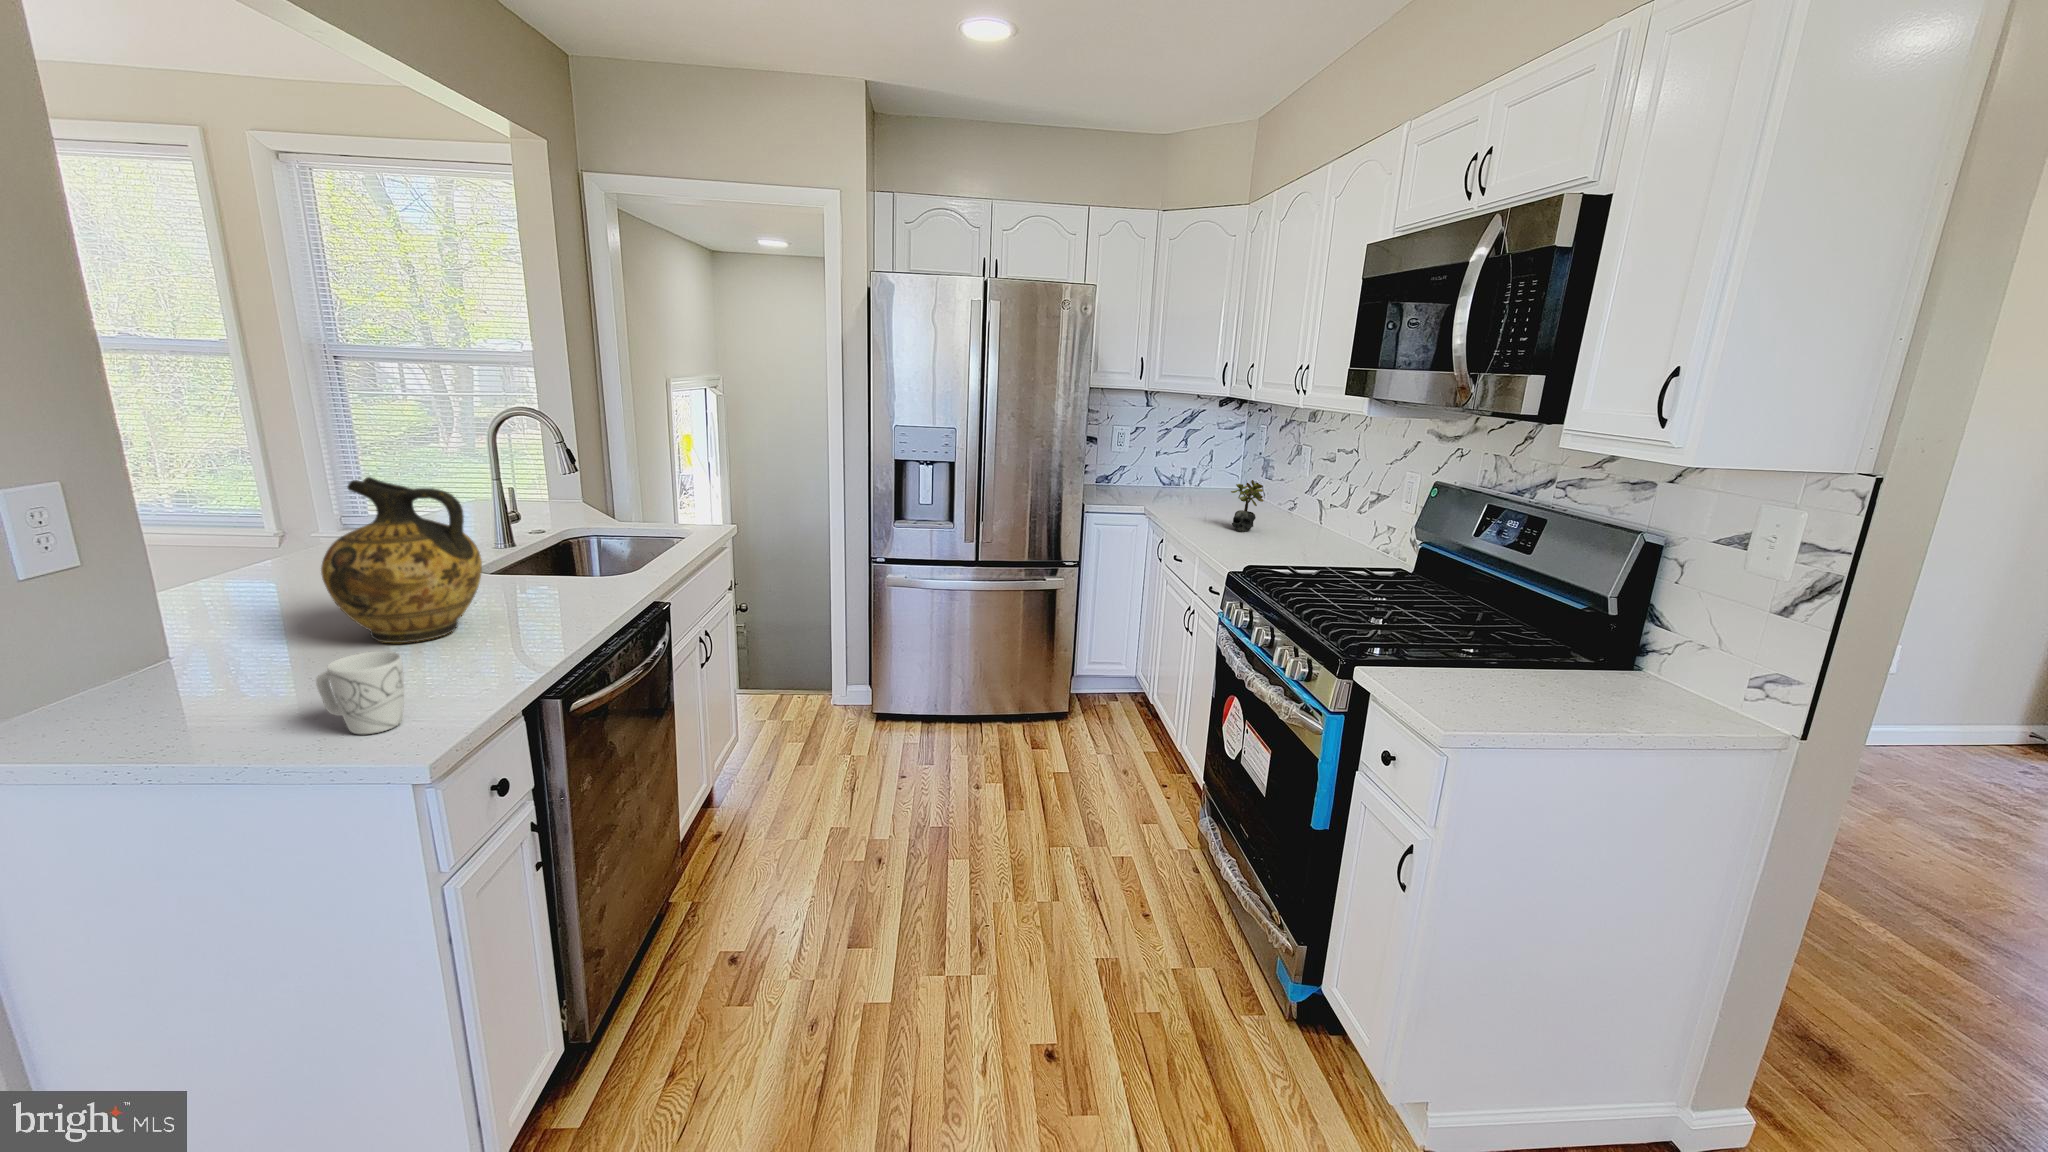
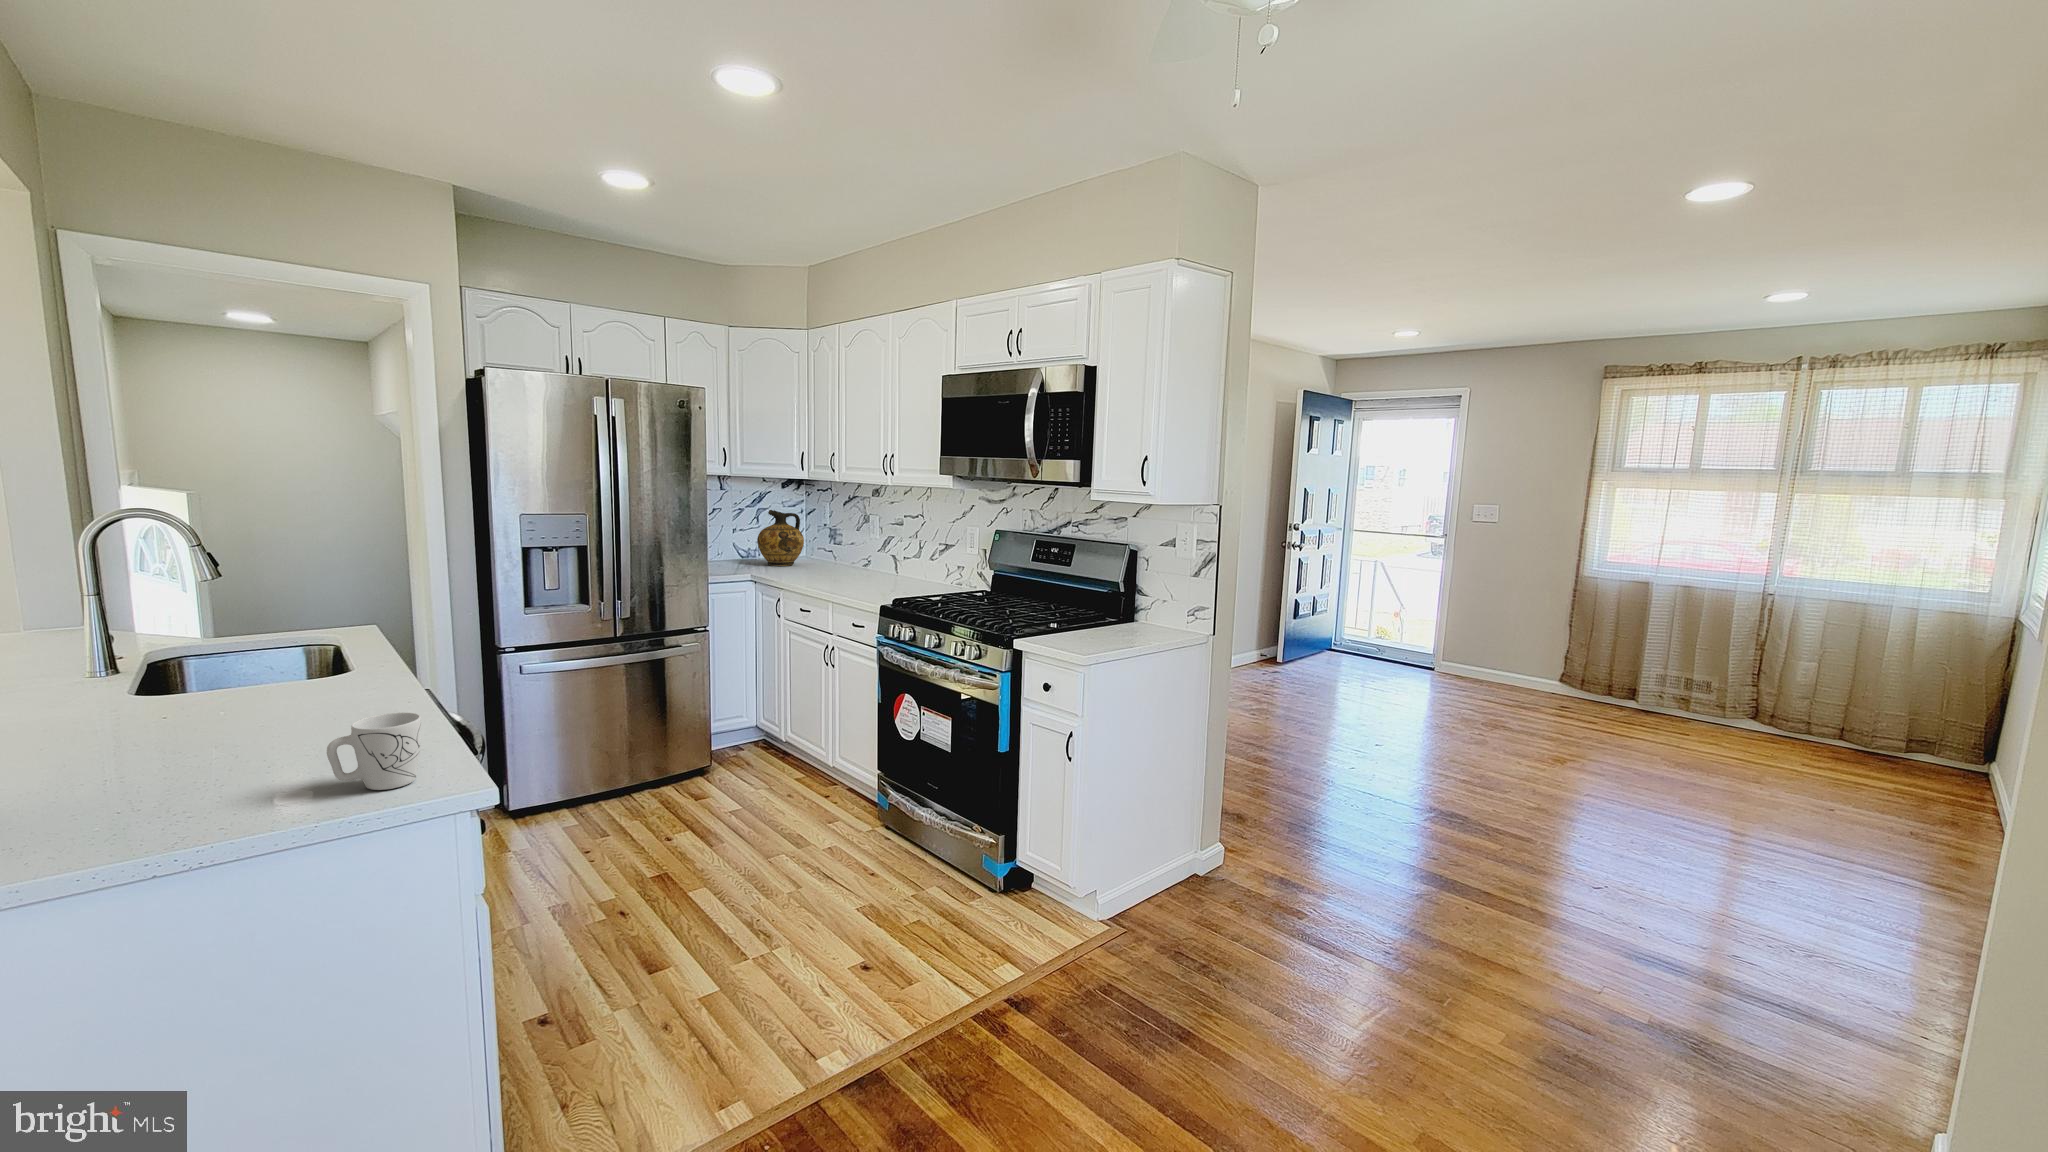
ceramic jug: present [321,477,482,643] -> present [757,510,804,566]
succulent plant: present [1231,480,1264,532] -> none [838,542,865,583]

